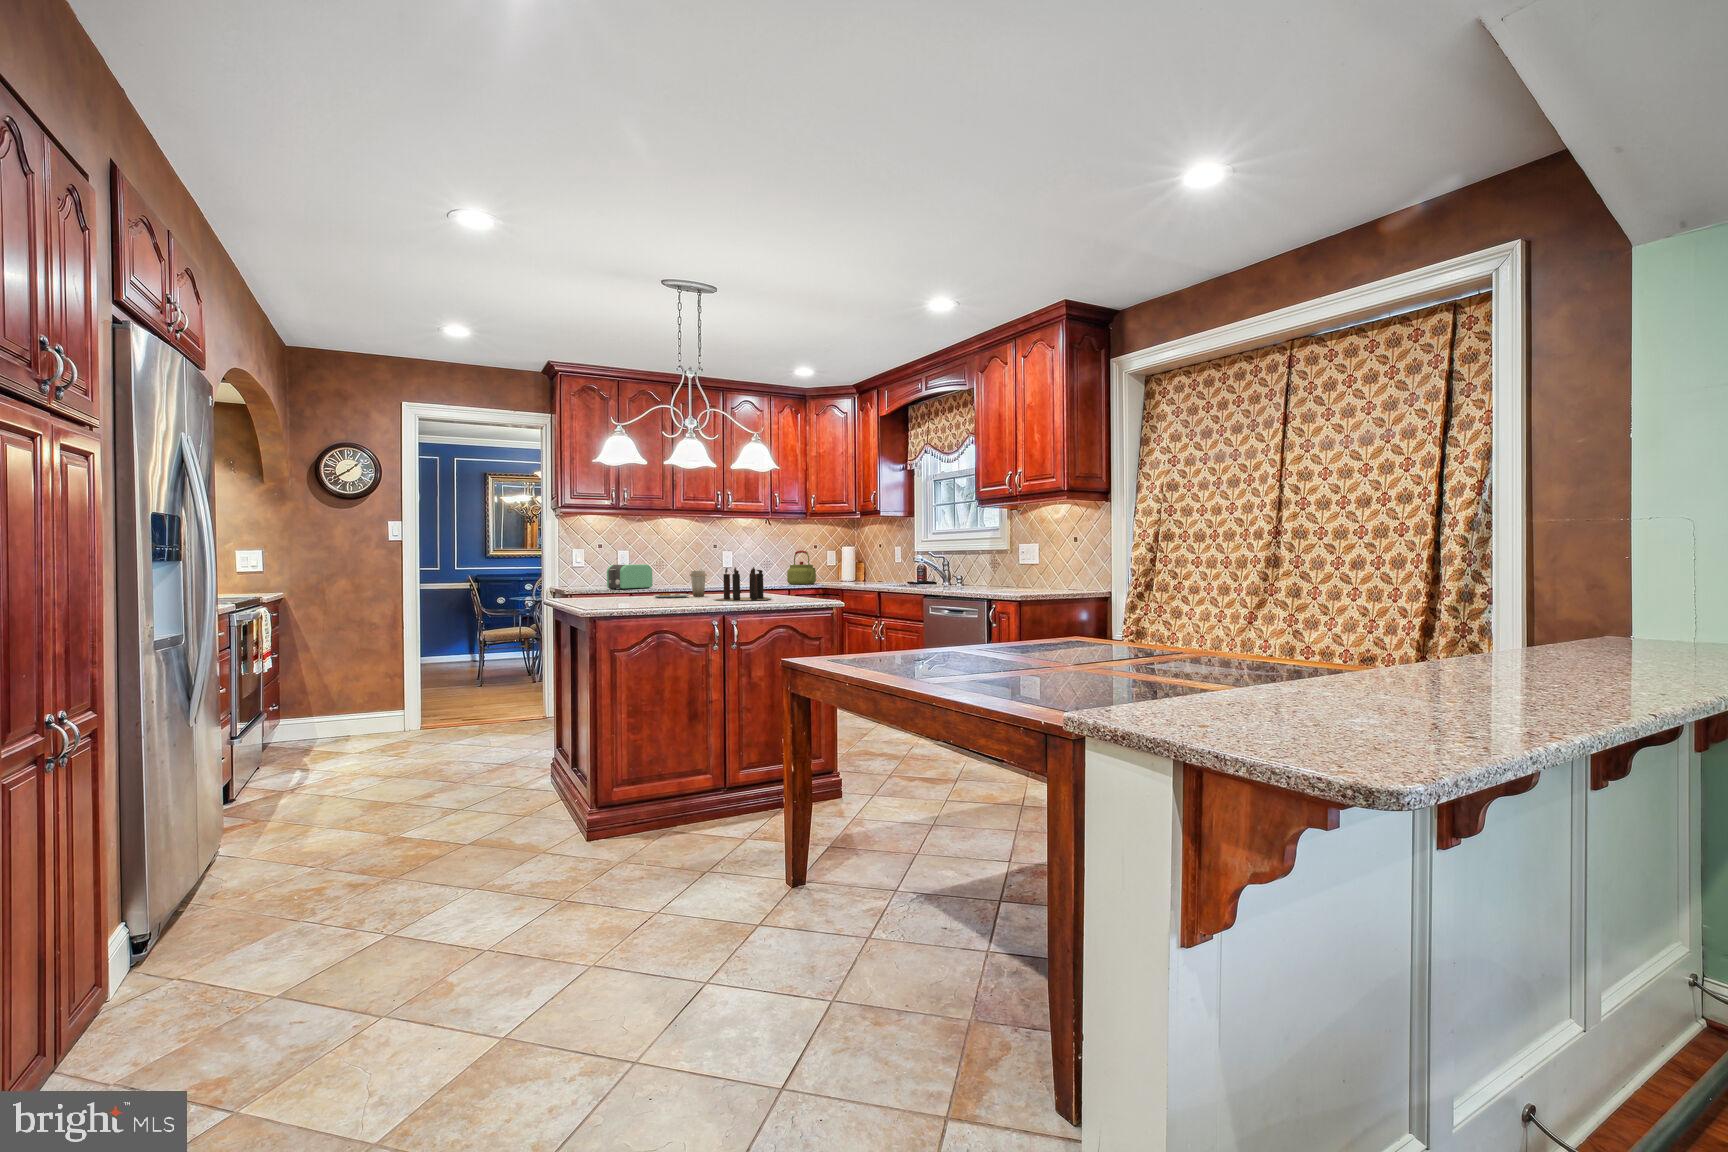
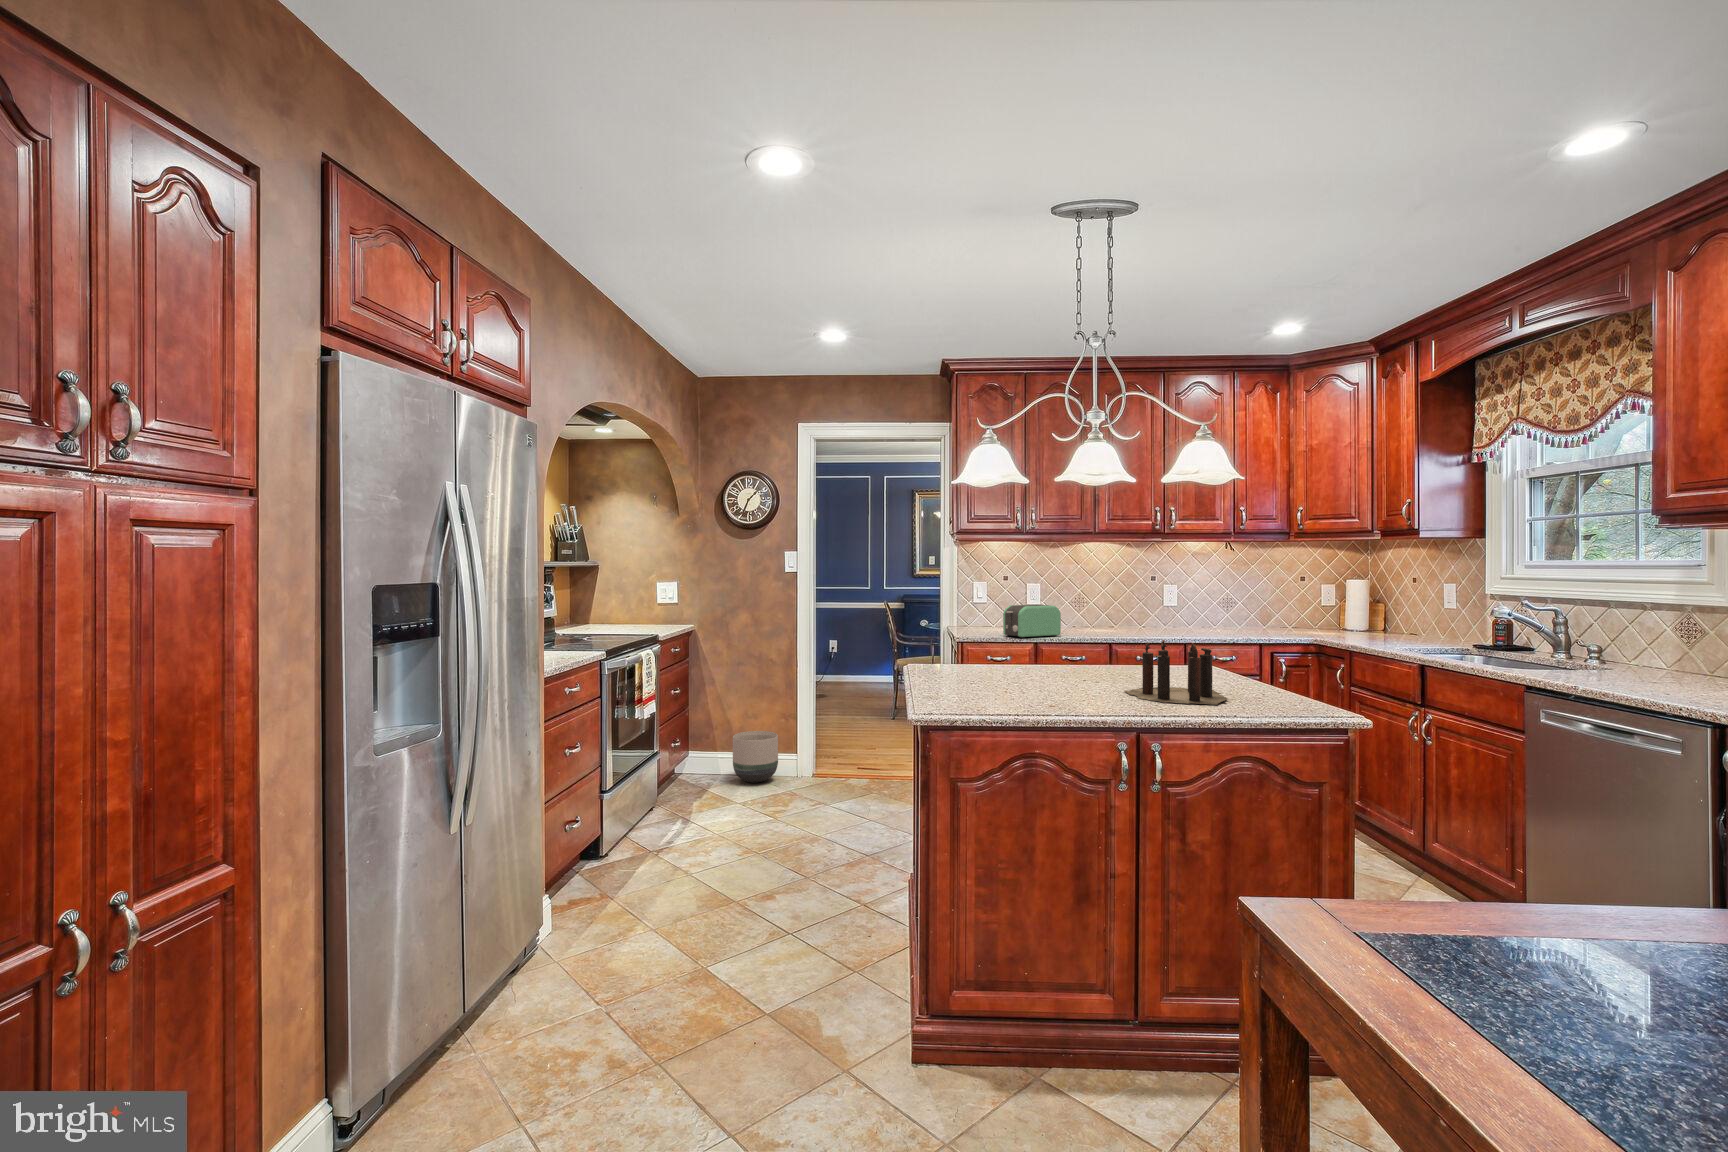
kettle: present [787,550,816,584] -> none [1254,588,1301,638]
plate: present [653,570,707,598] -> none [1040,633,1122,676]
planter: none [336,692,387,740] -> present [733,731,778,783]

